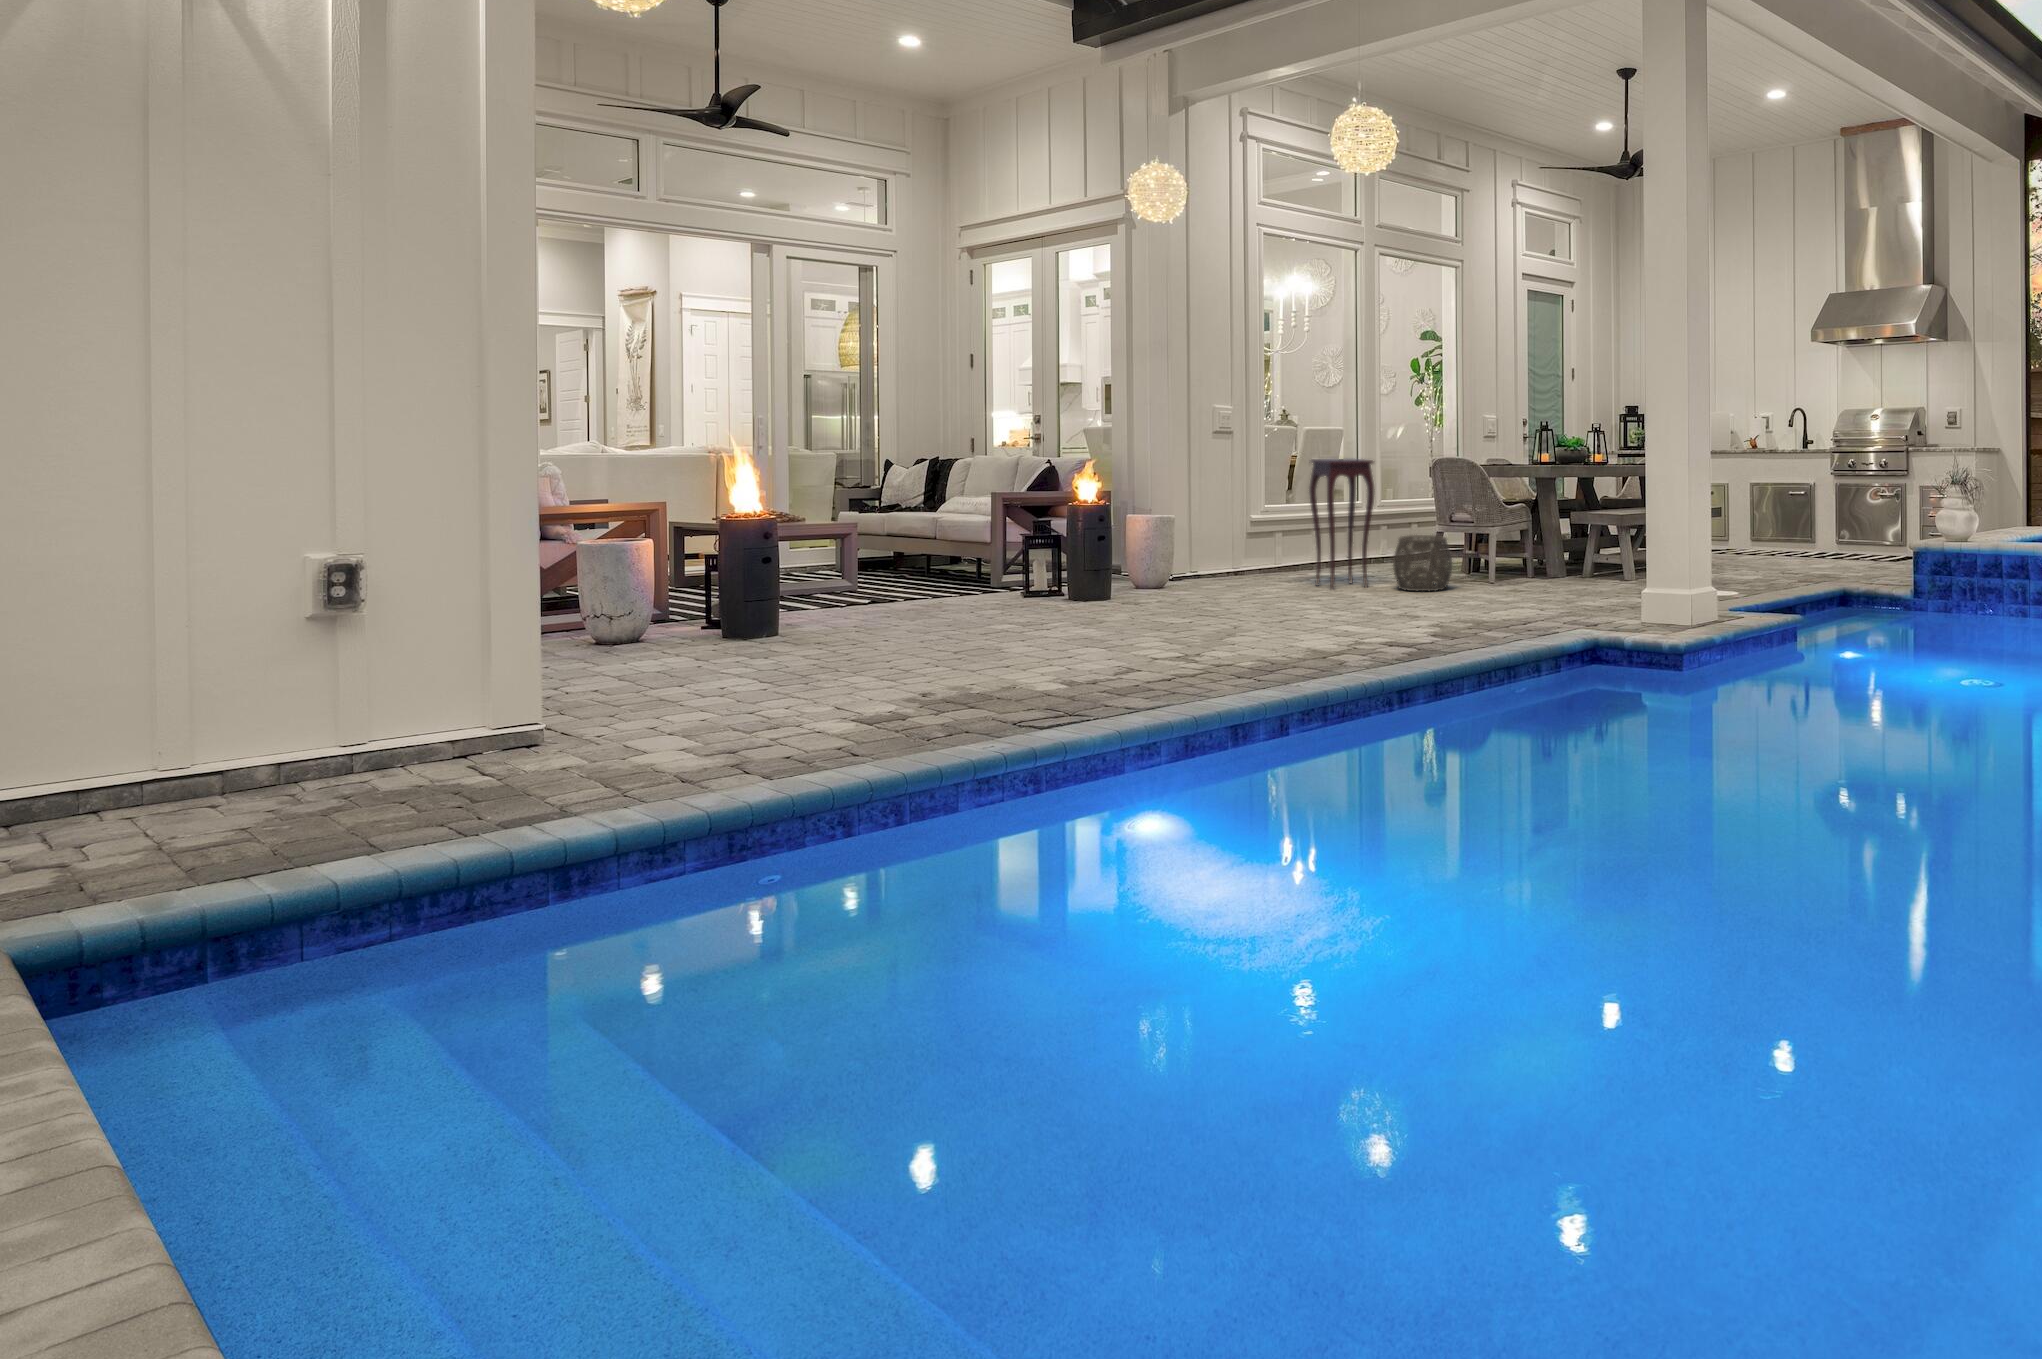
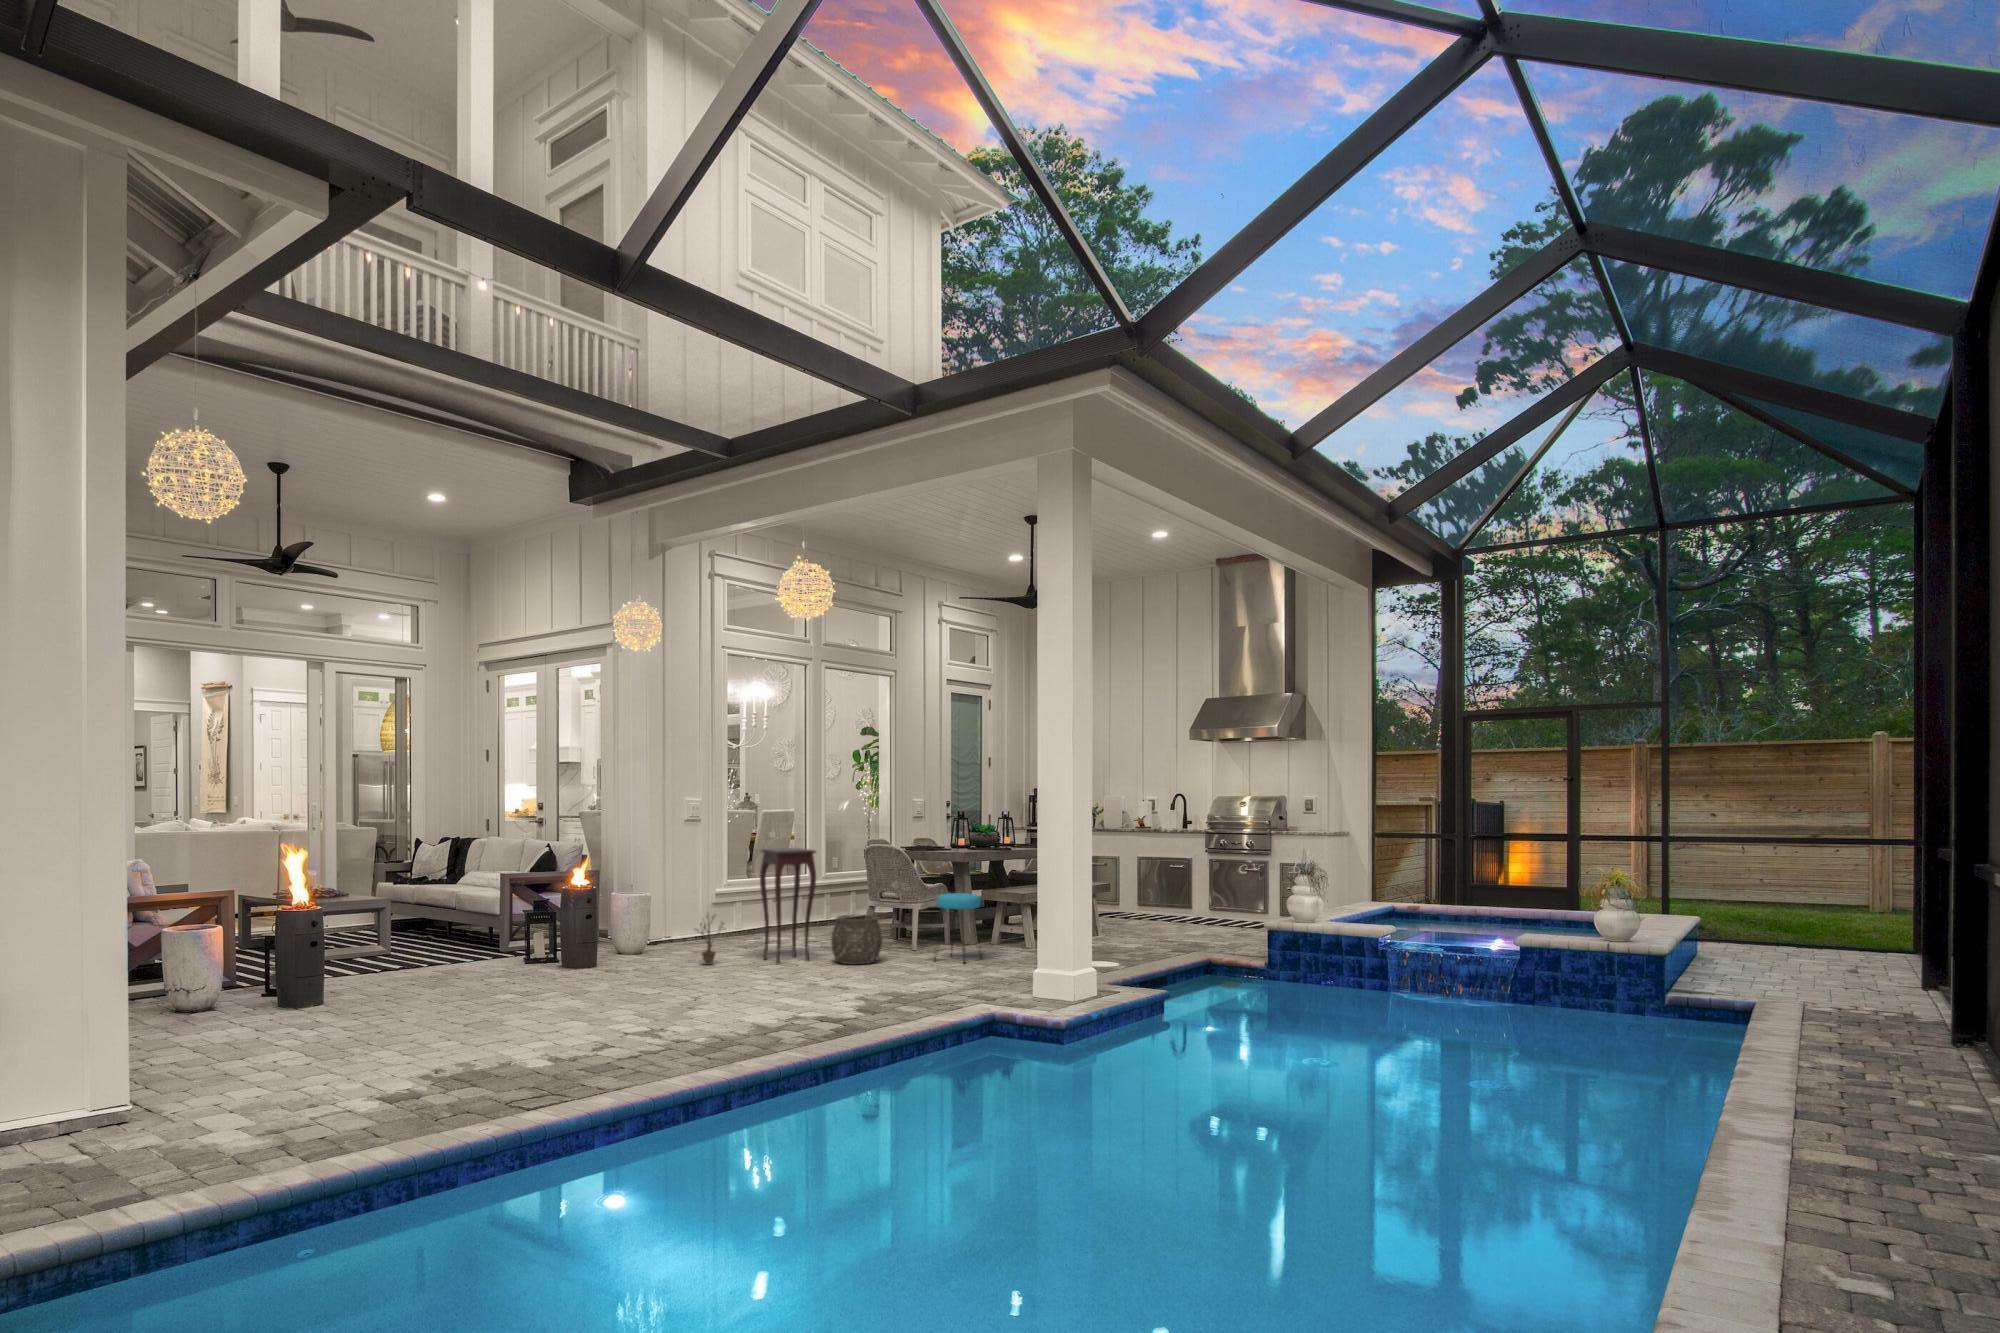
stool: none [1512,511,1571,592] -> present [934,893,982,963]
decorative plant: none [1230,529,1272,590] -> present [697,916,723,965]

